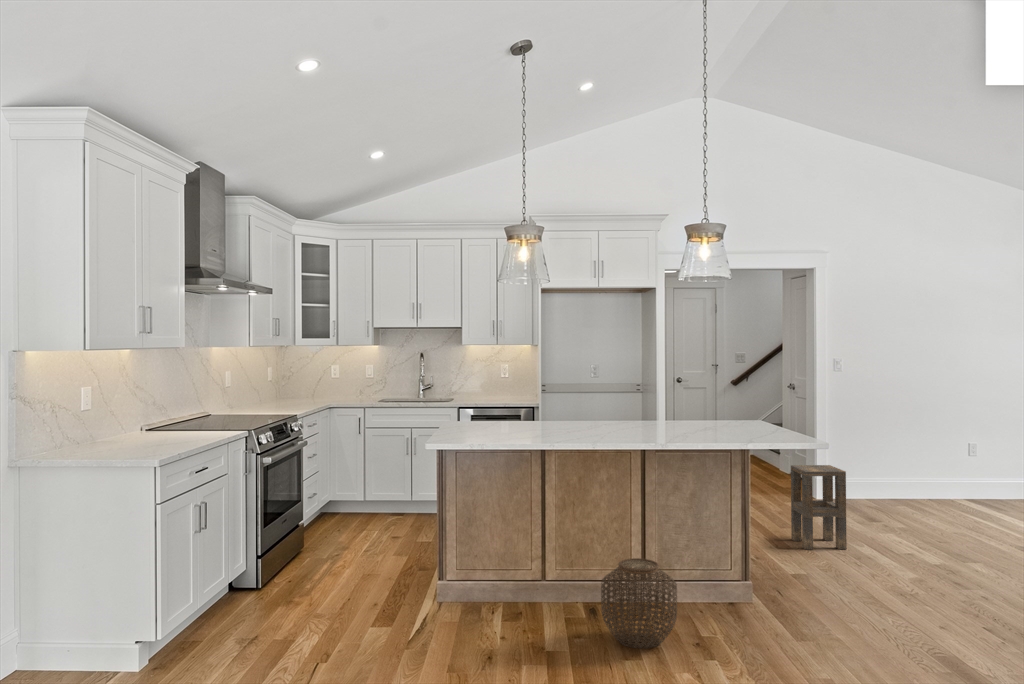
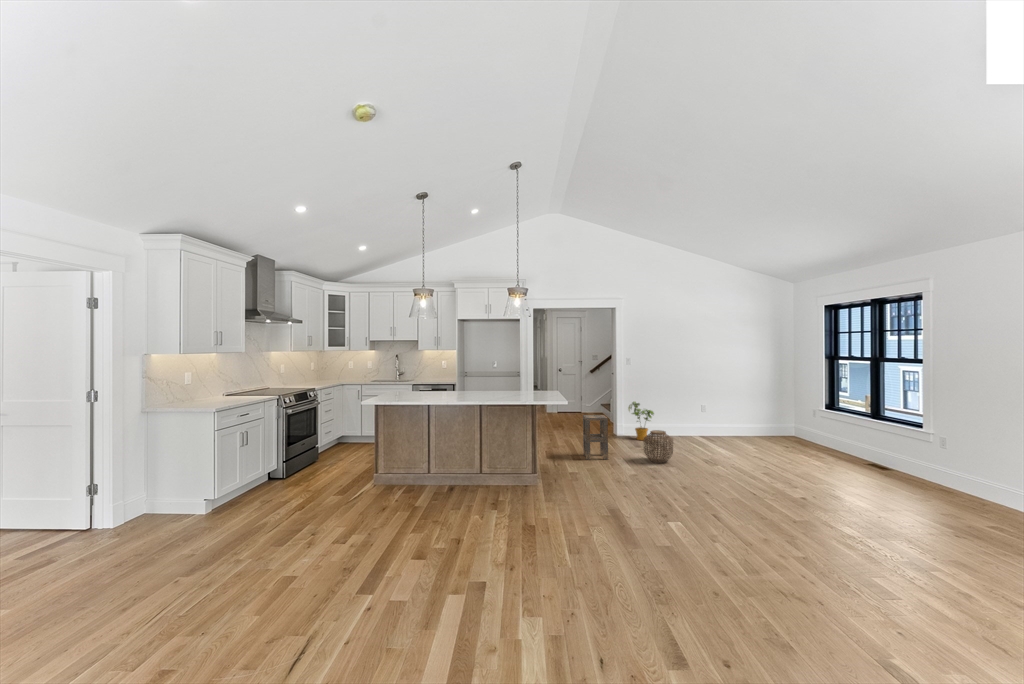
house plant: none [848,439,900,510] -> present [628,402,654,440]
woven basket: present [601,558,677,648] -> present [644,430,673,463]

